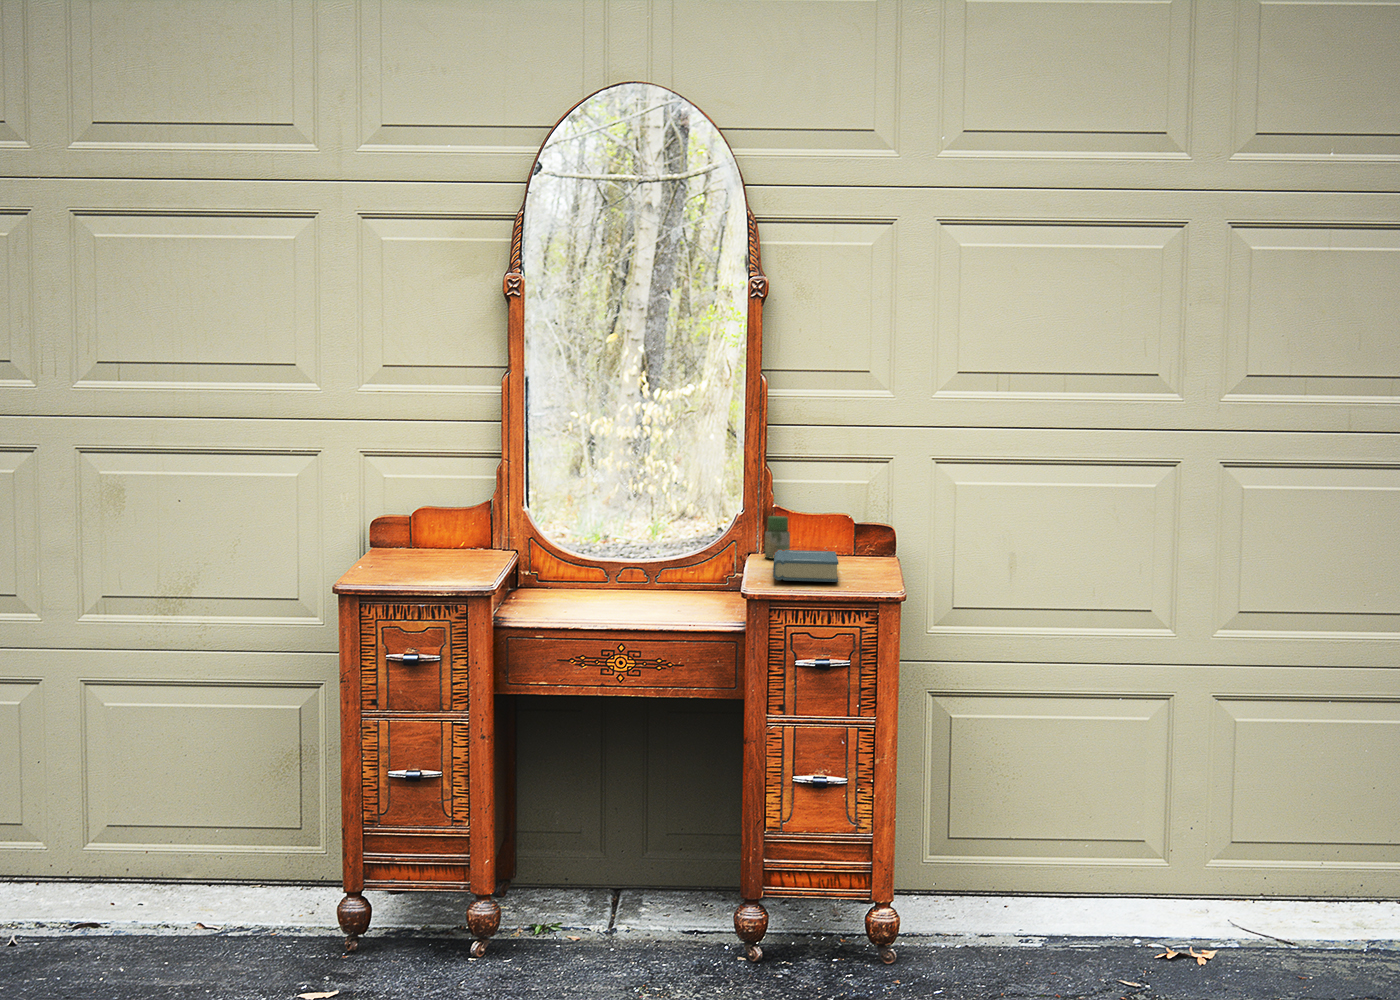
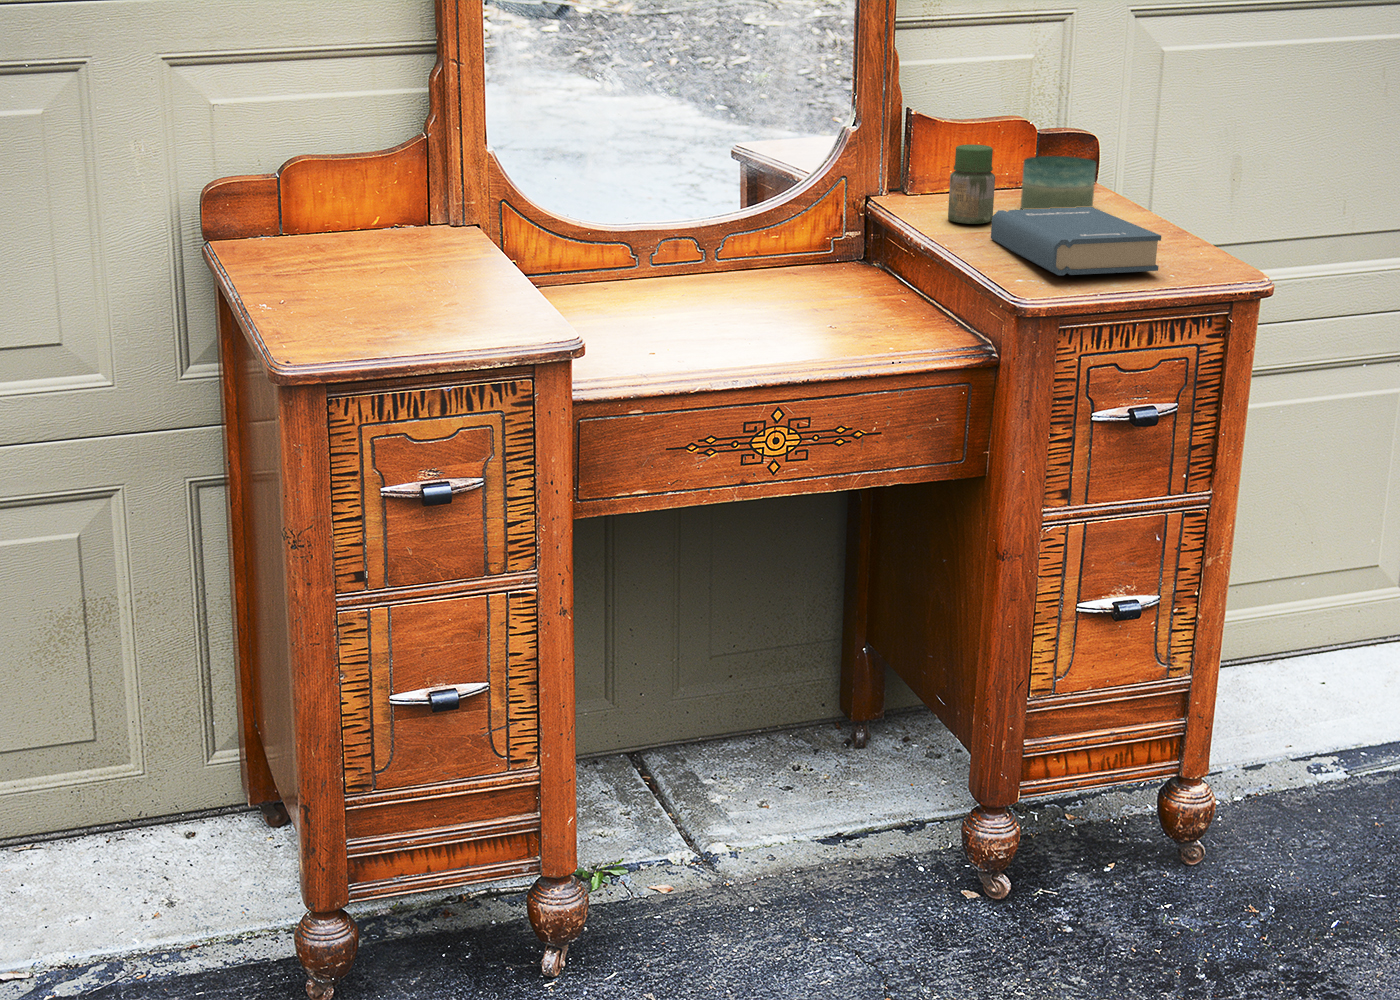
candle: none [814,527,856,558] -> present [1021,156,1096,209]

